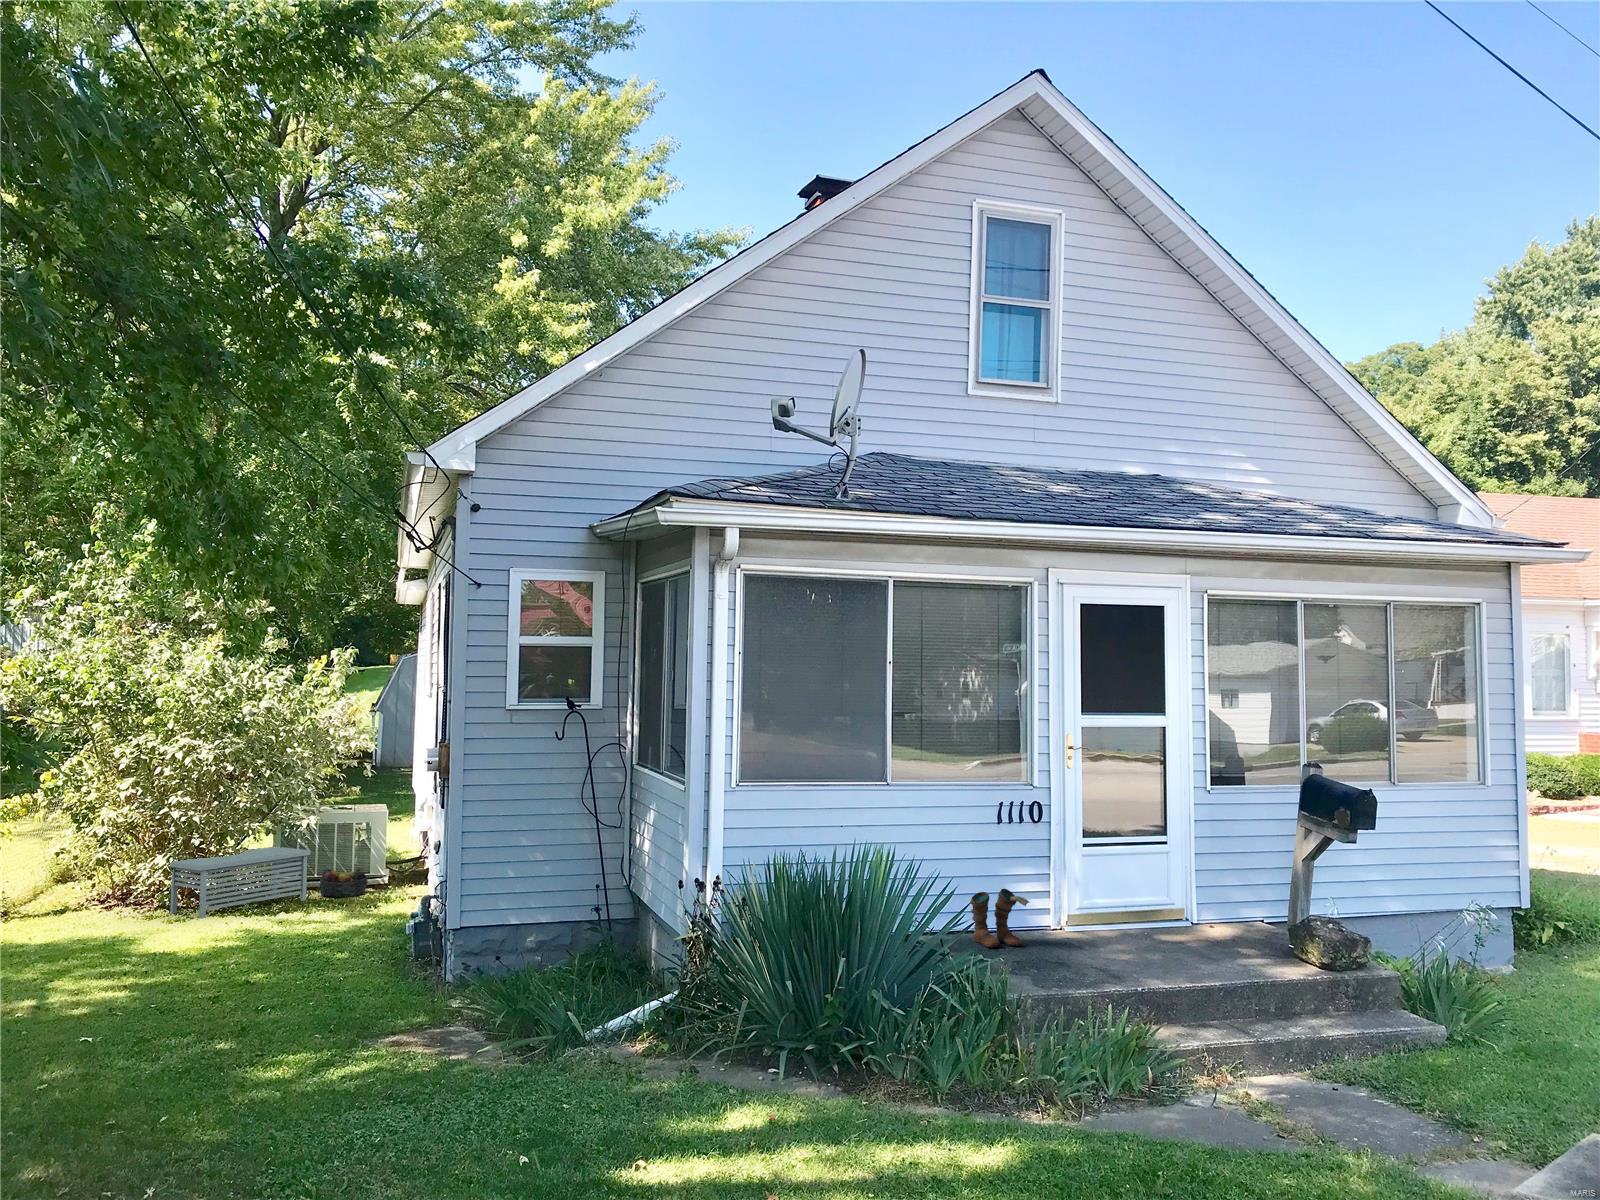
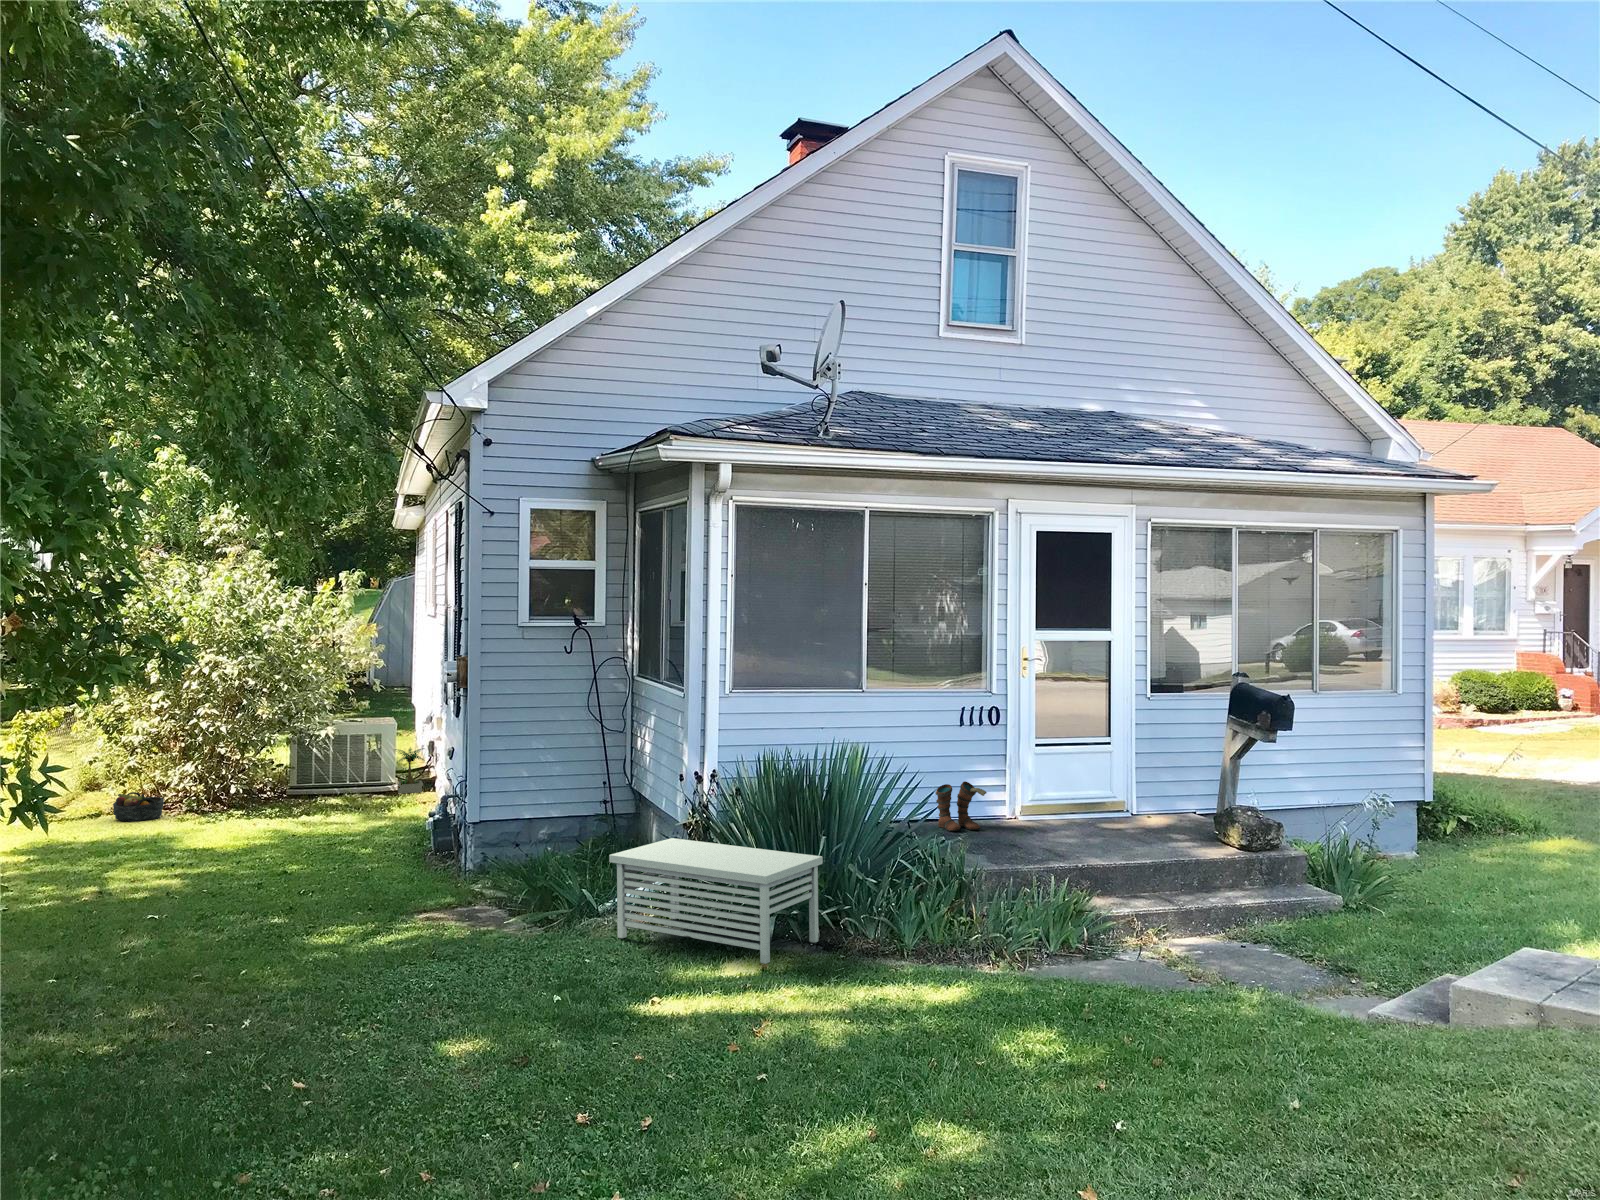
potted plant: none [383,834,423,886] -> present [395,748,424,794]
storage bench: present [170,847,310,918] -> present [609,838,823,964]
basket: present [320,869,368,898] -> present [113,792,164,822]

